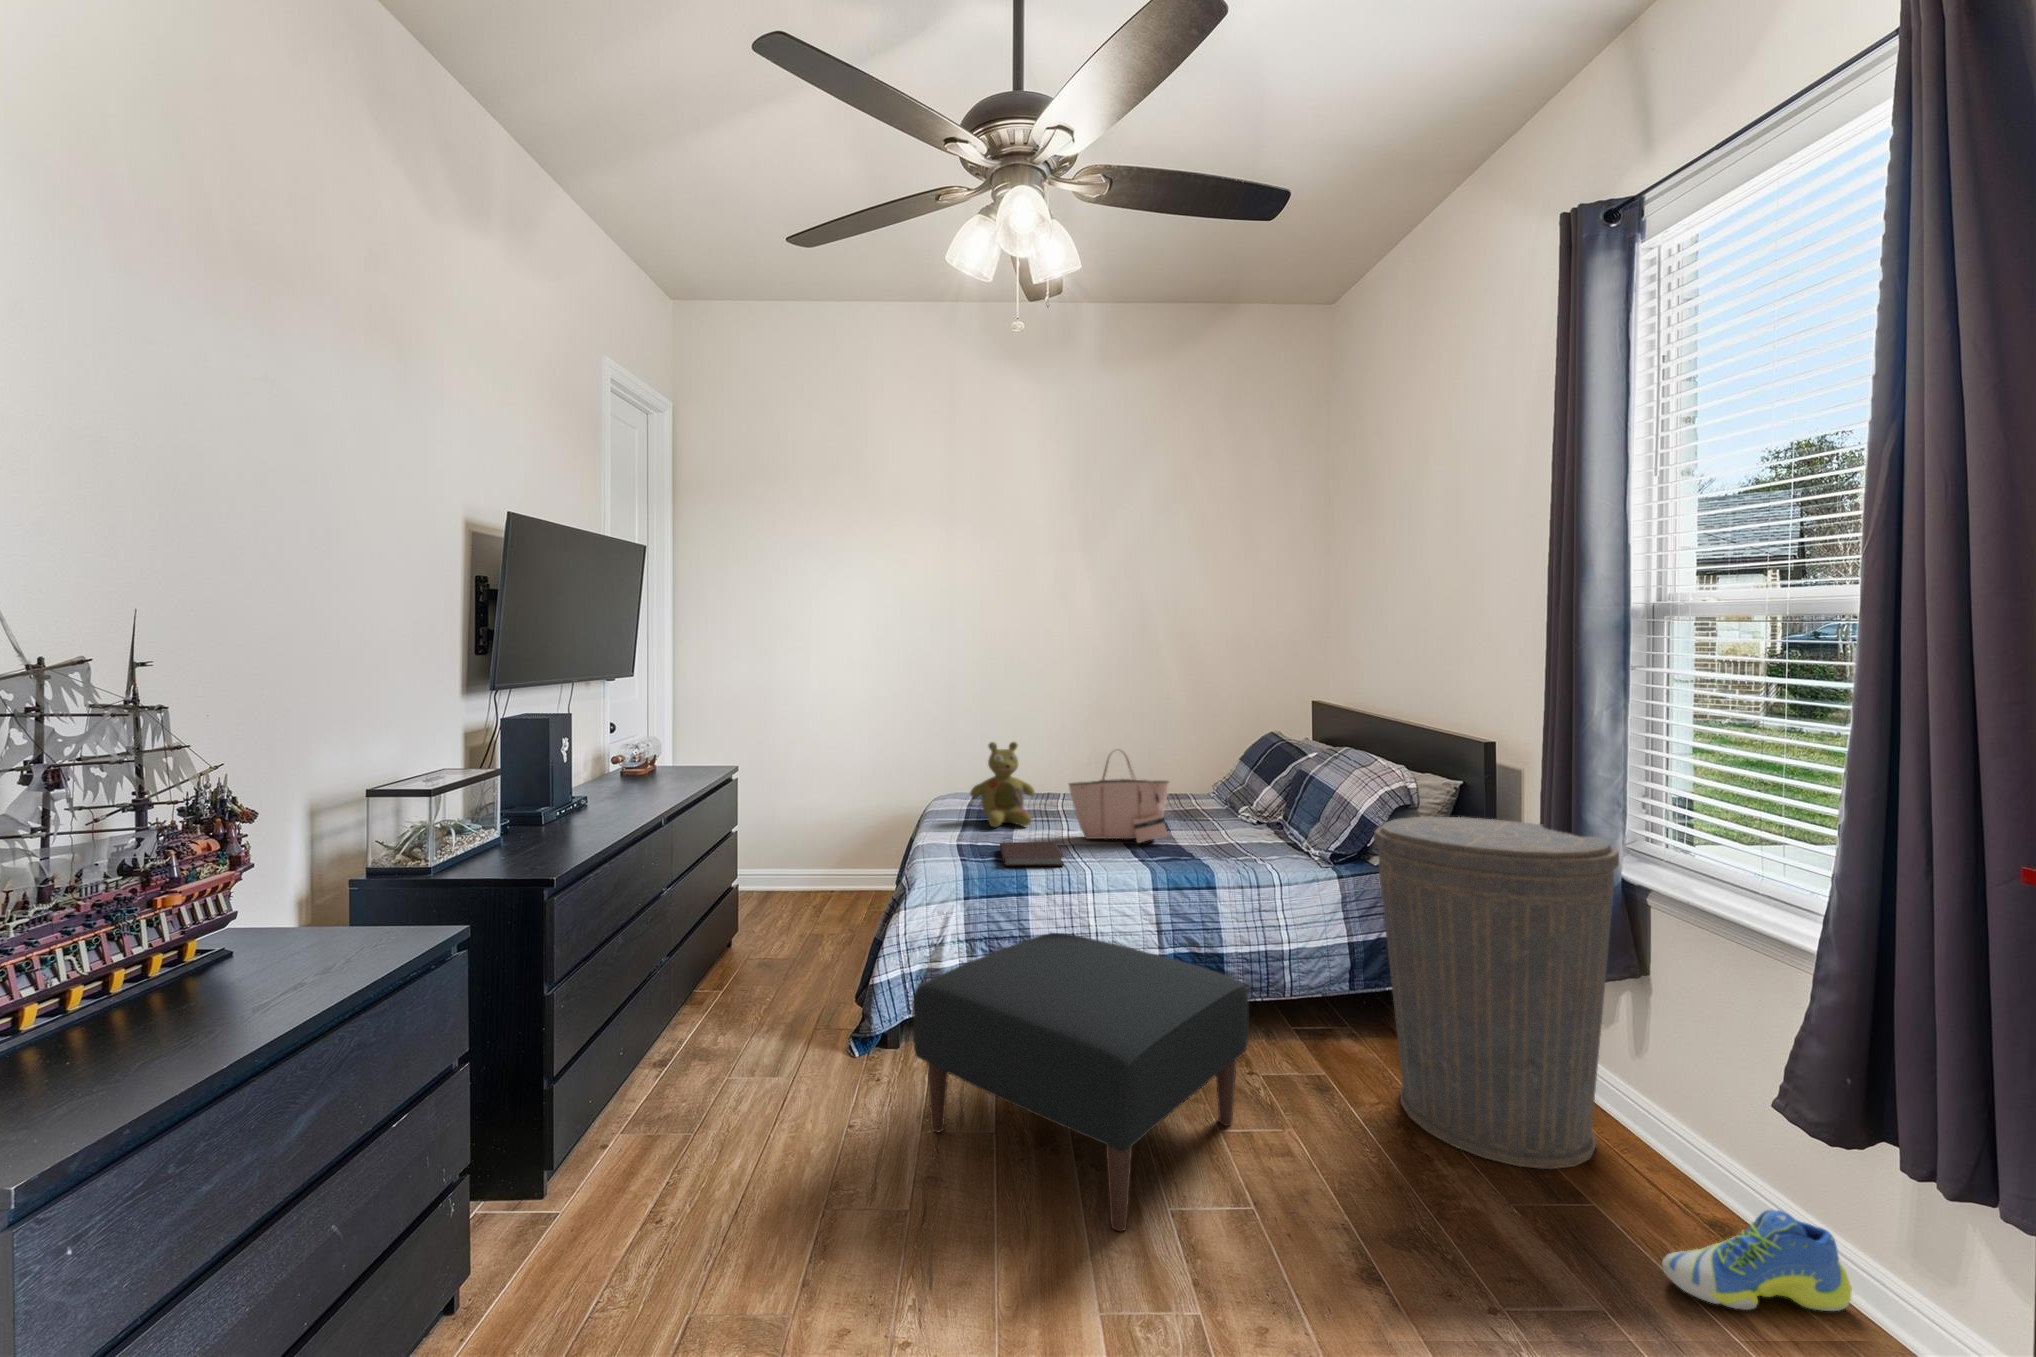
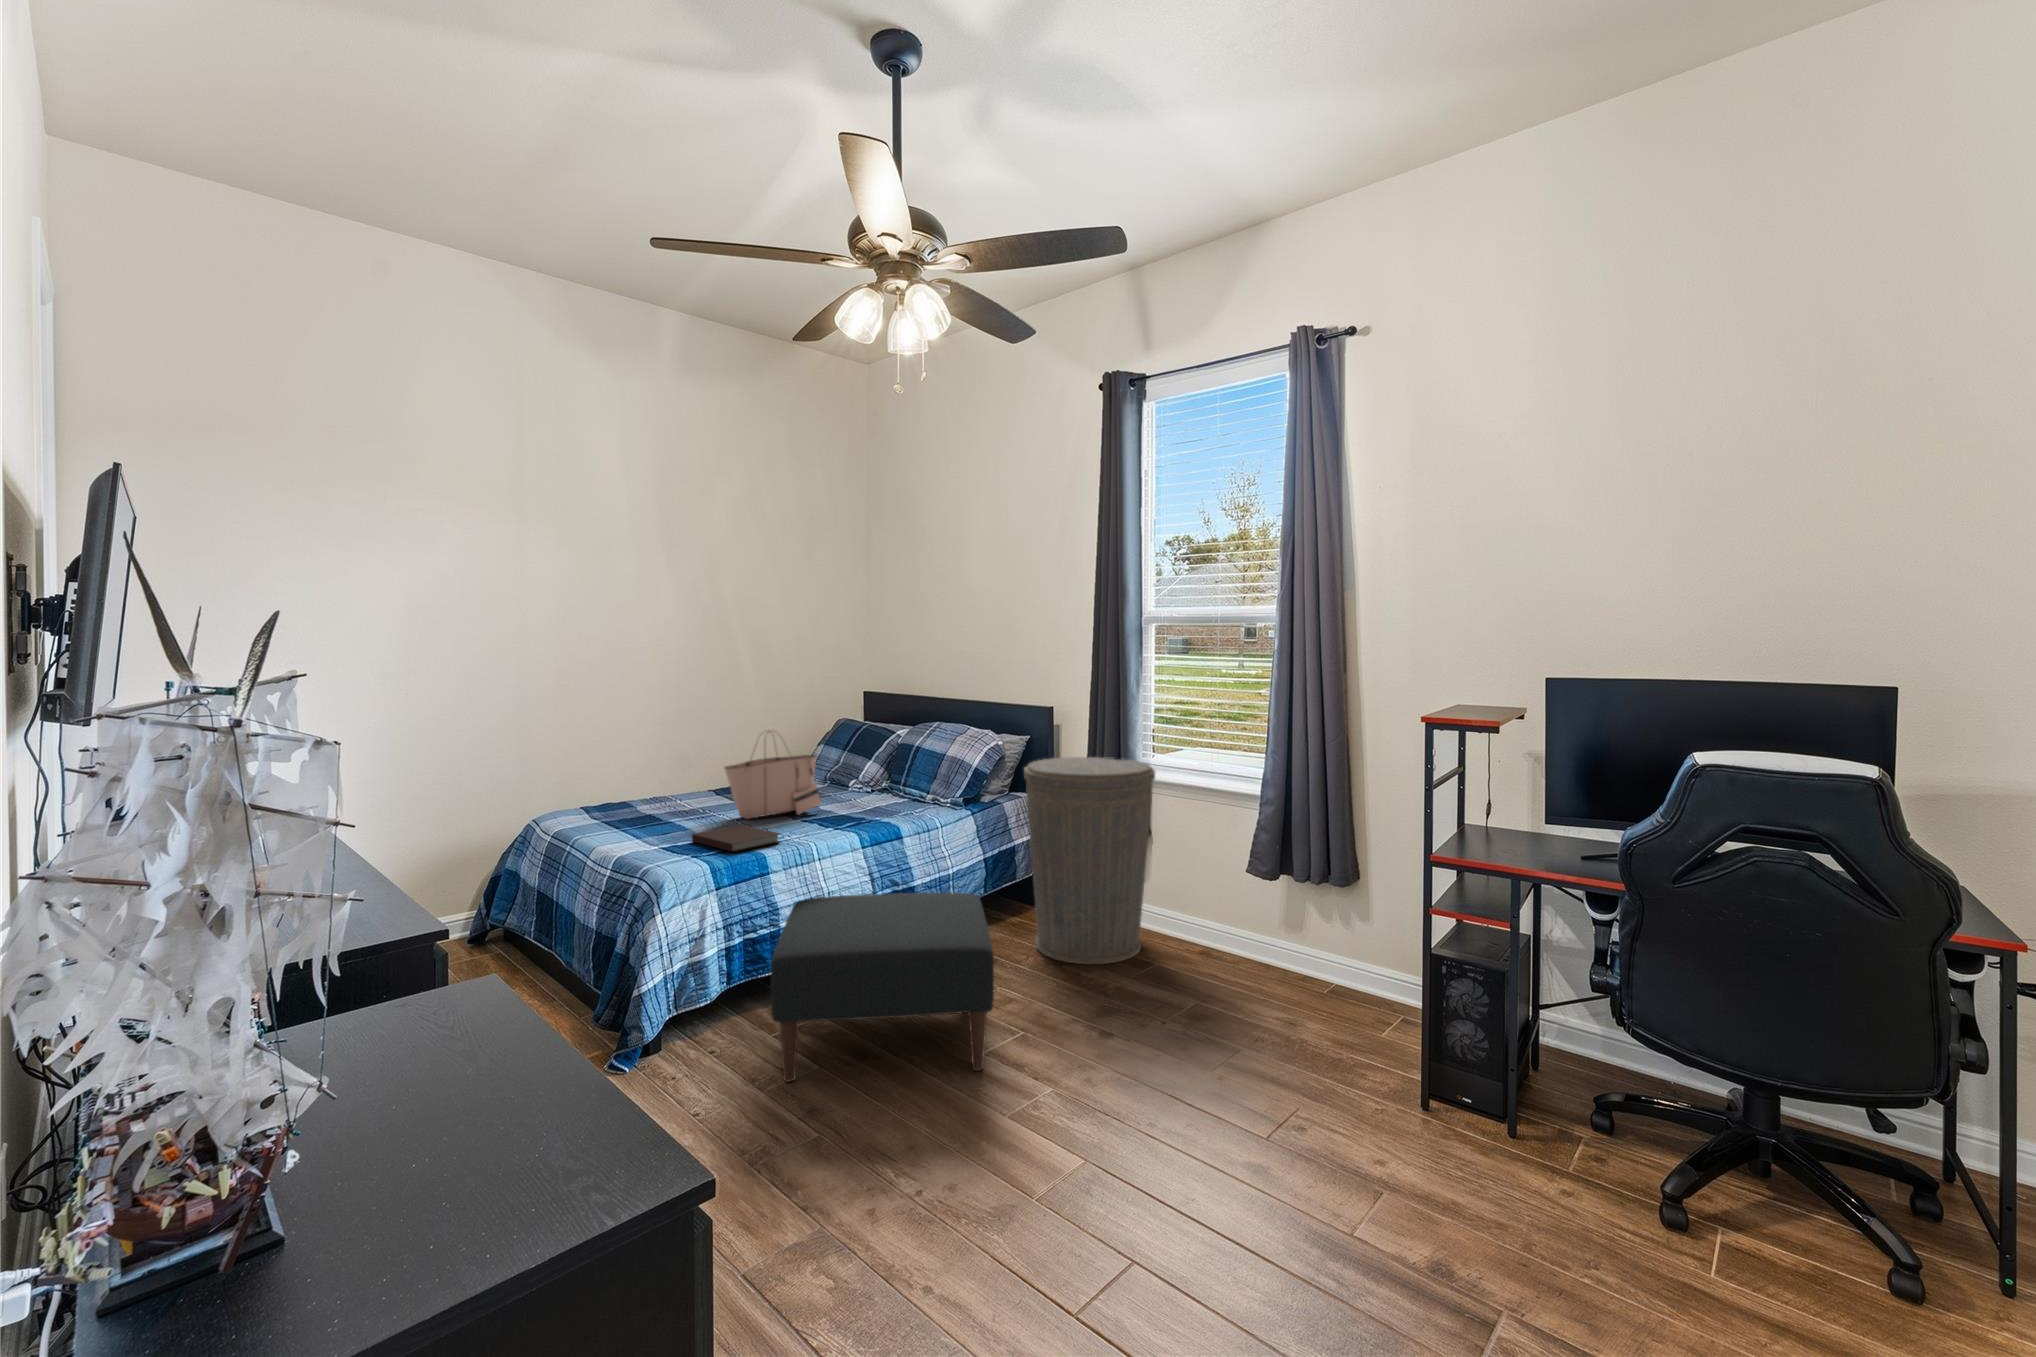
stuffed bear: present [970,742,1034,827] -> none [593,730,671,824]
sneaker: present [1662,1210,1852,1311] -> none [1202,930,1258,982]

